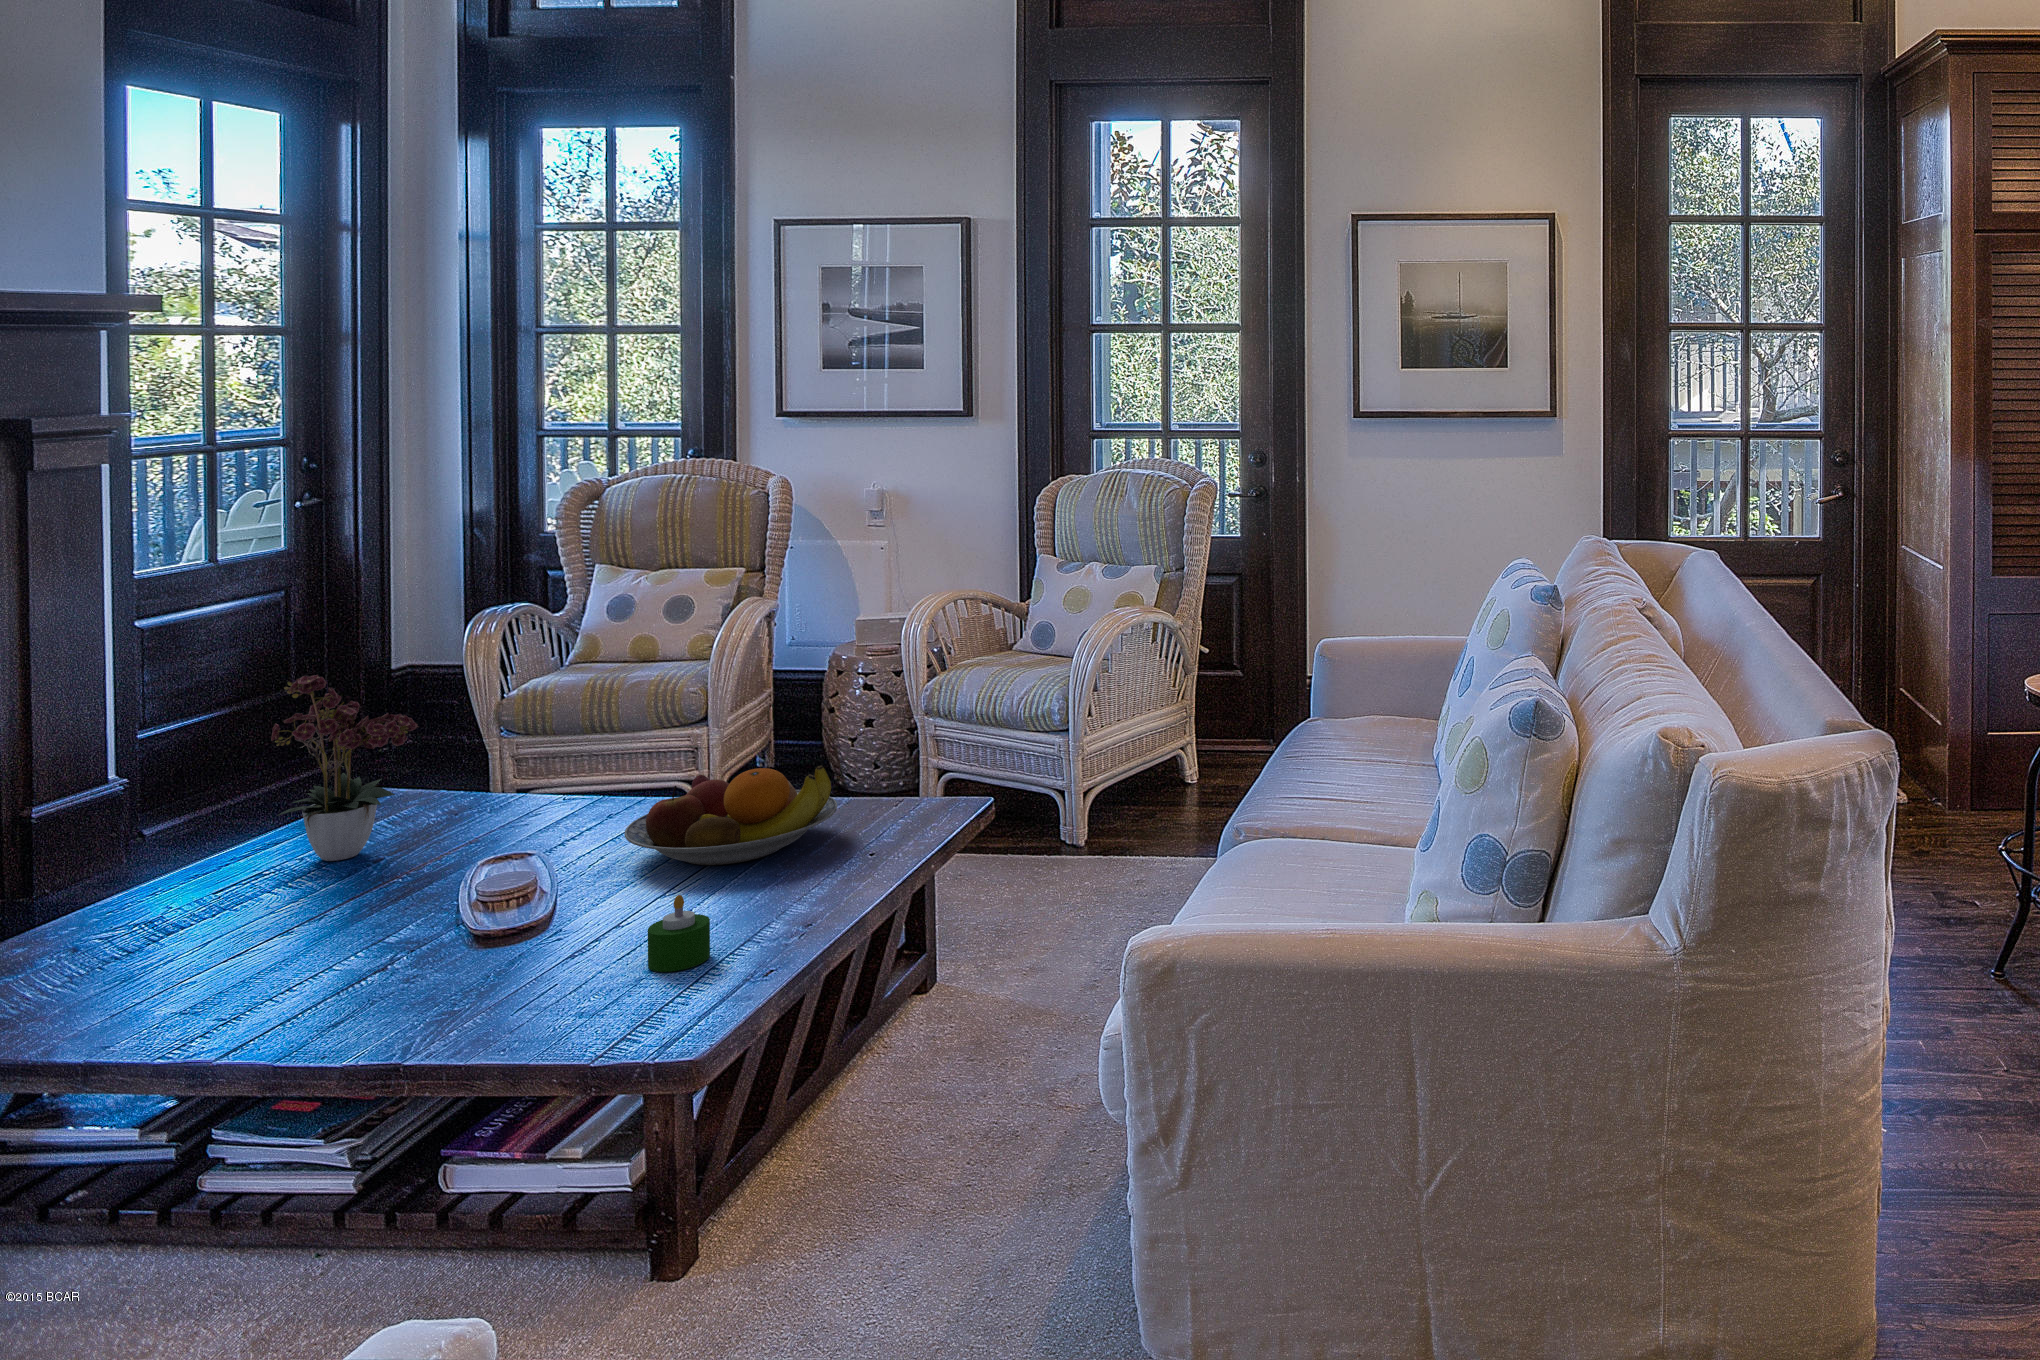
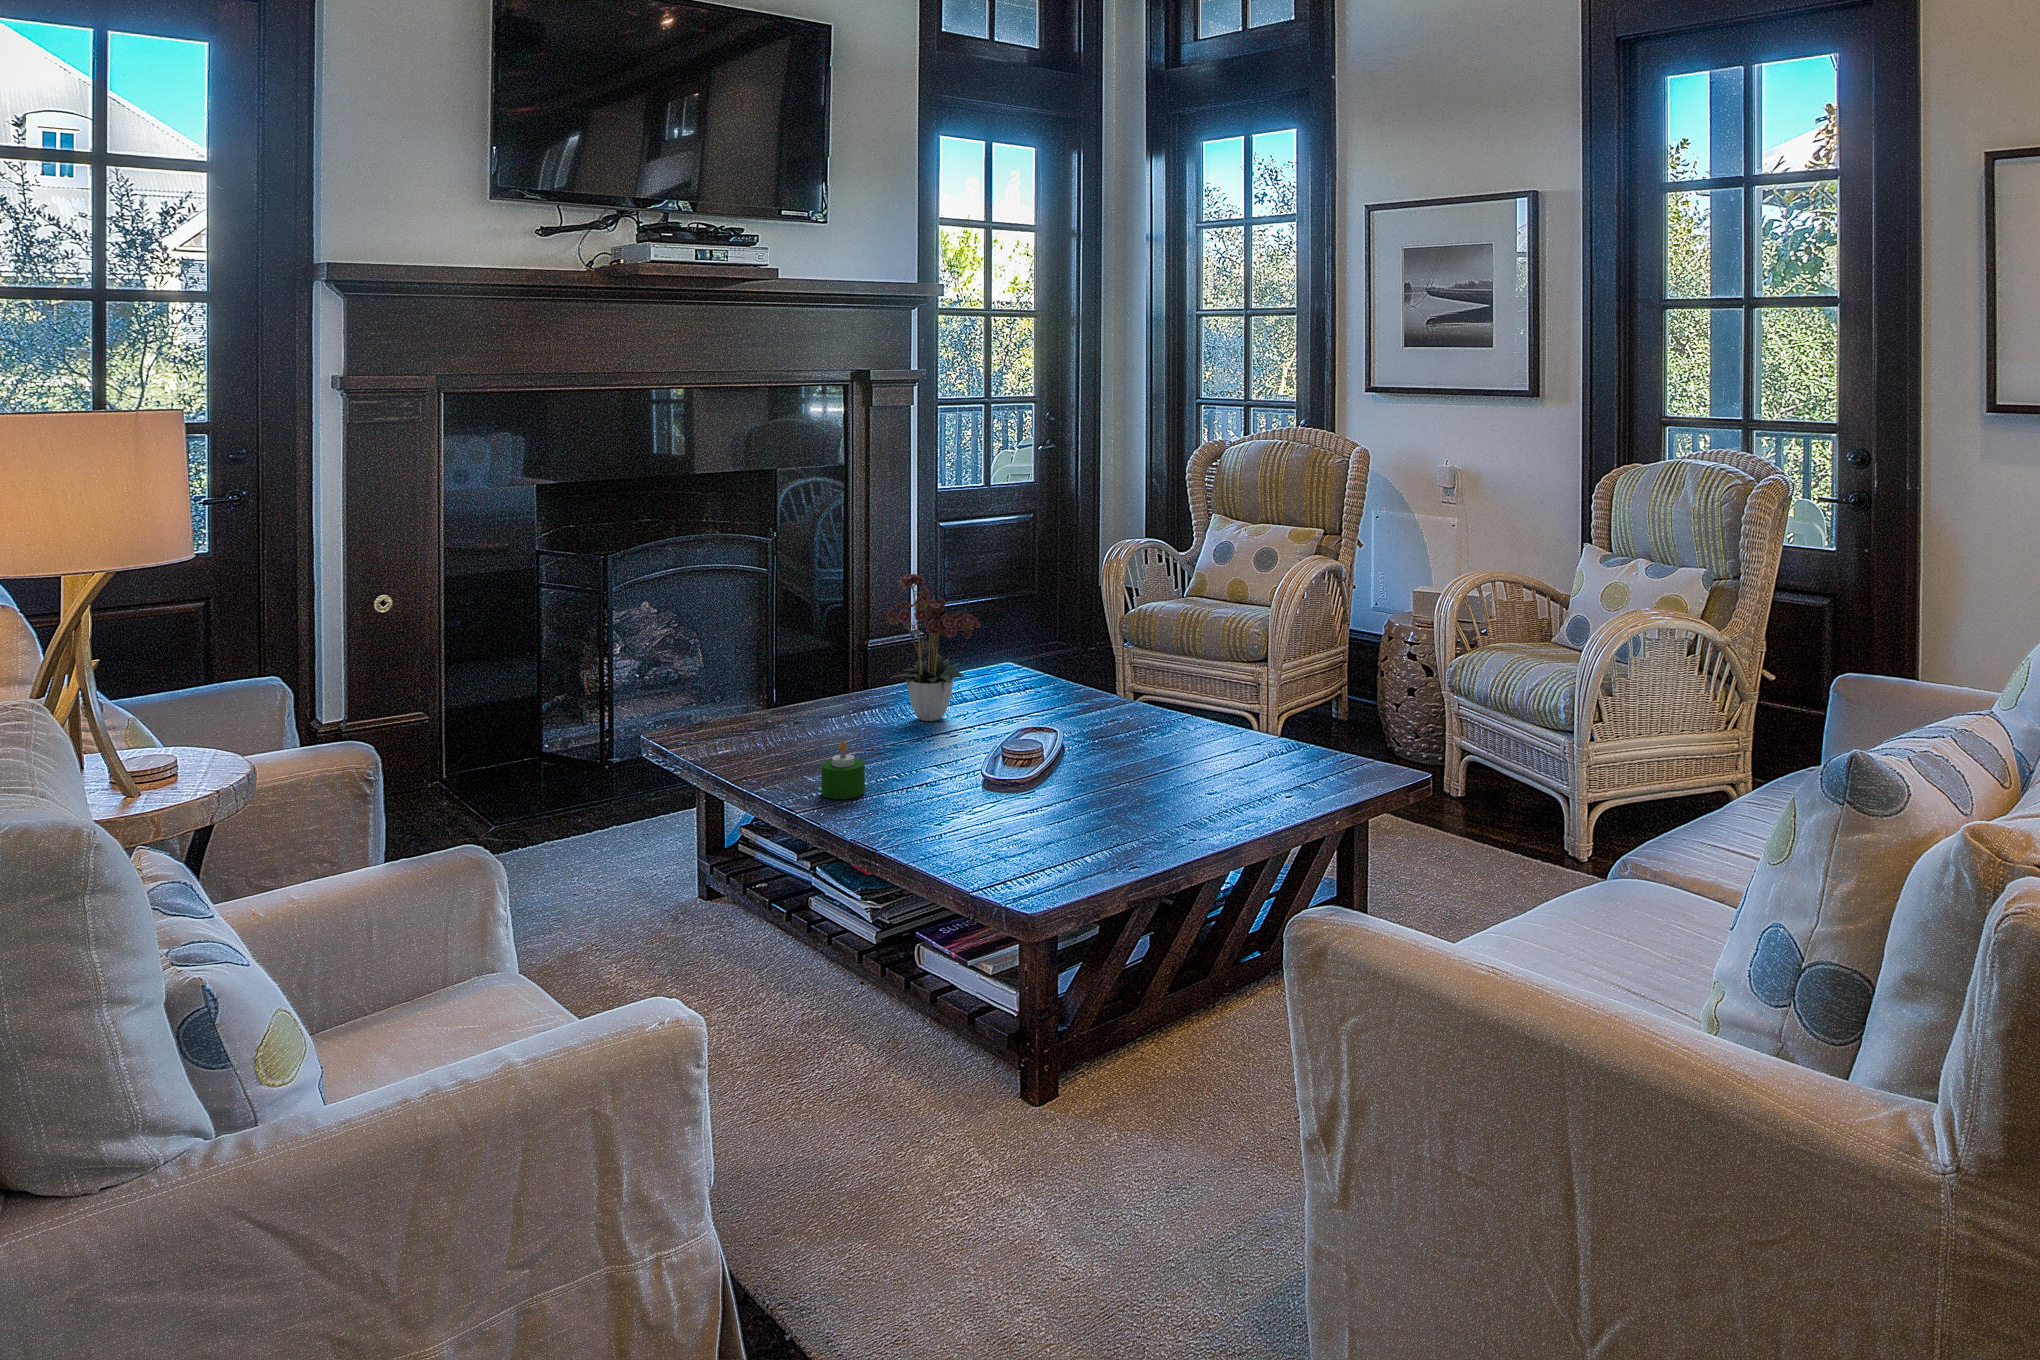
fruit bowl: present [624,766,837,865] -> none [1084,706,1259,793]
candle: present [648,895,710,972] -> present [821,741,865,799]

